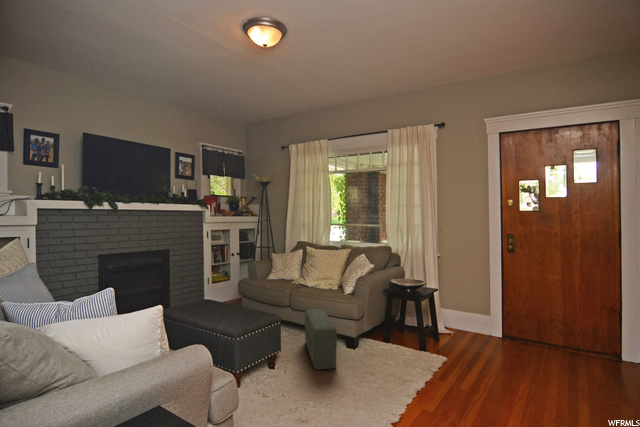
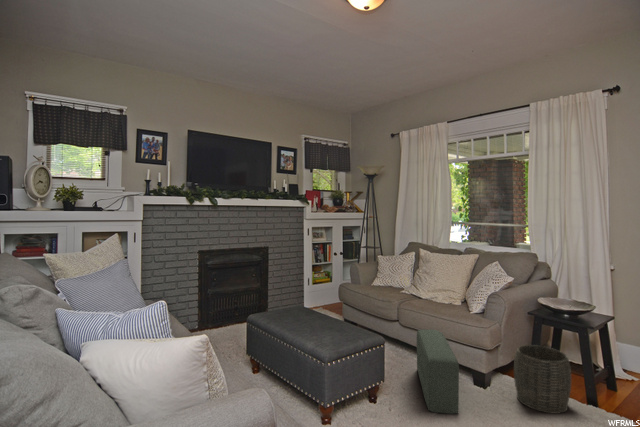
woven basket: none [375,313,411,359] -> present [514,345,571,414]

